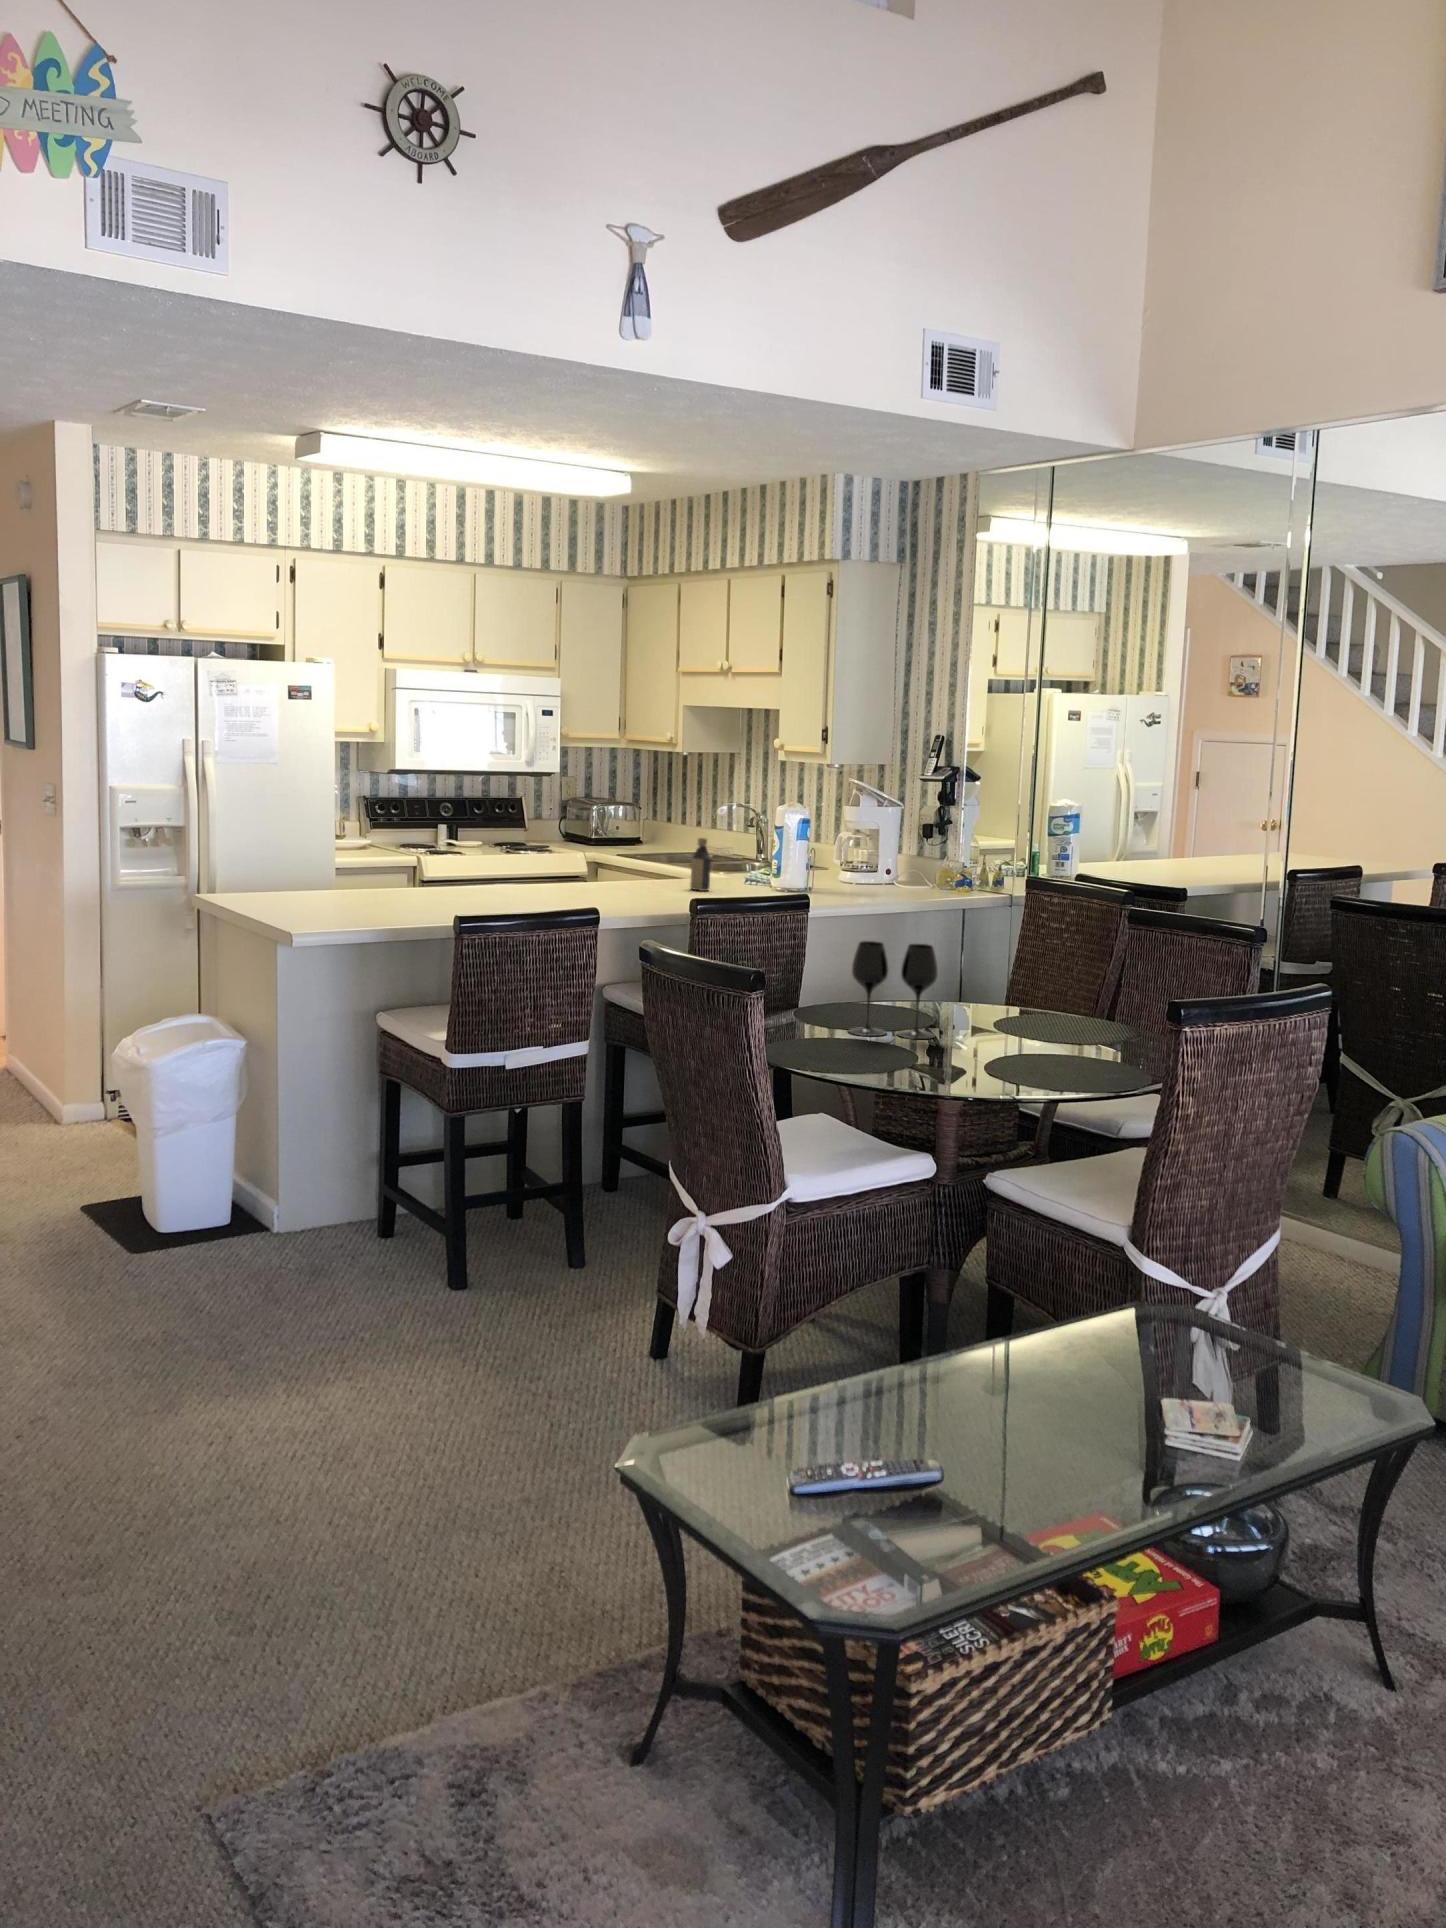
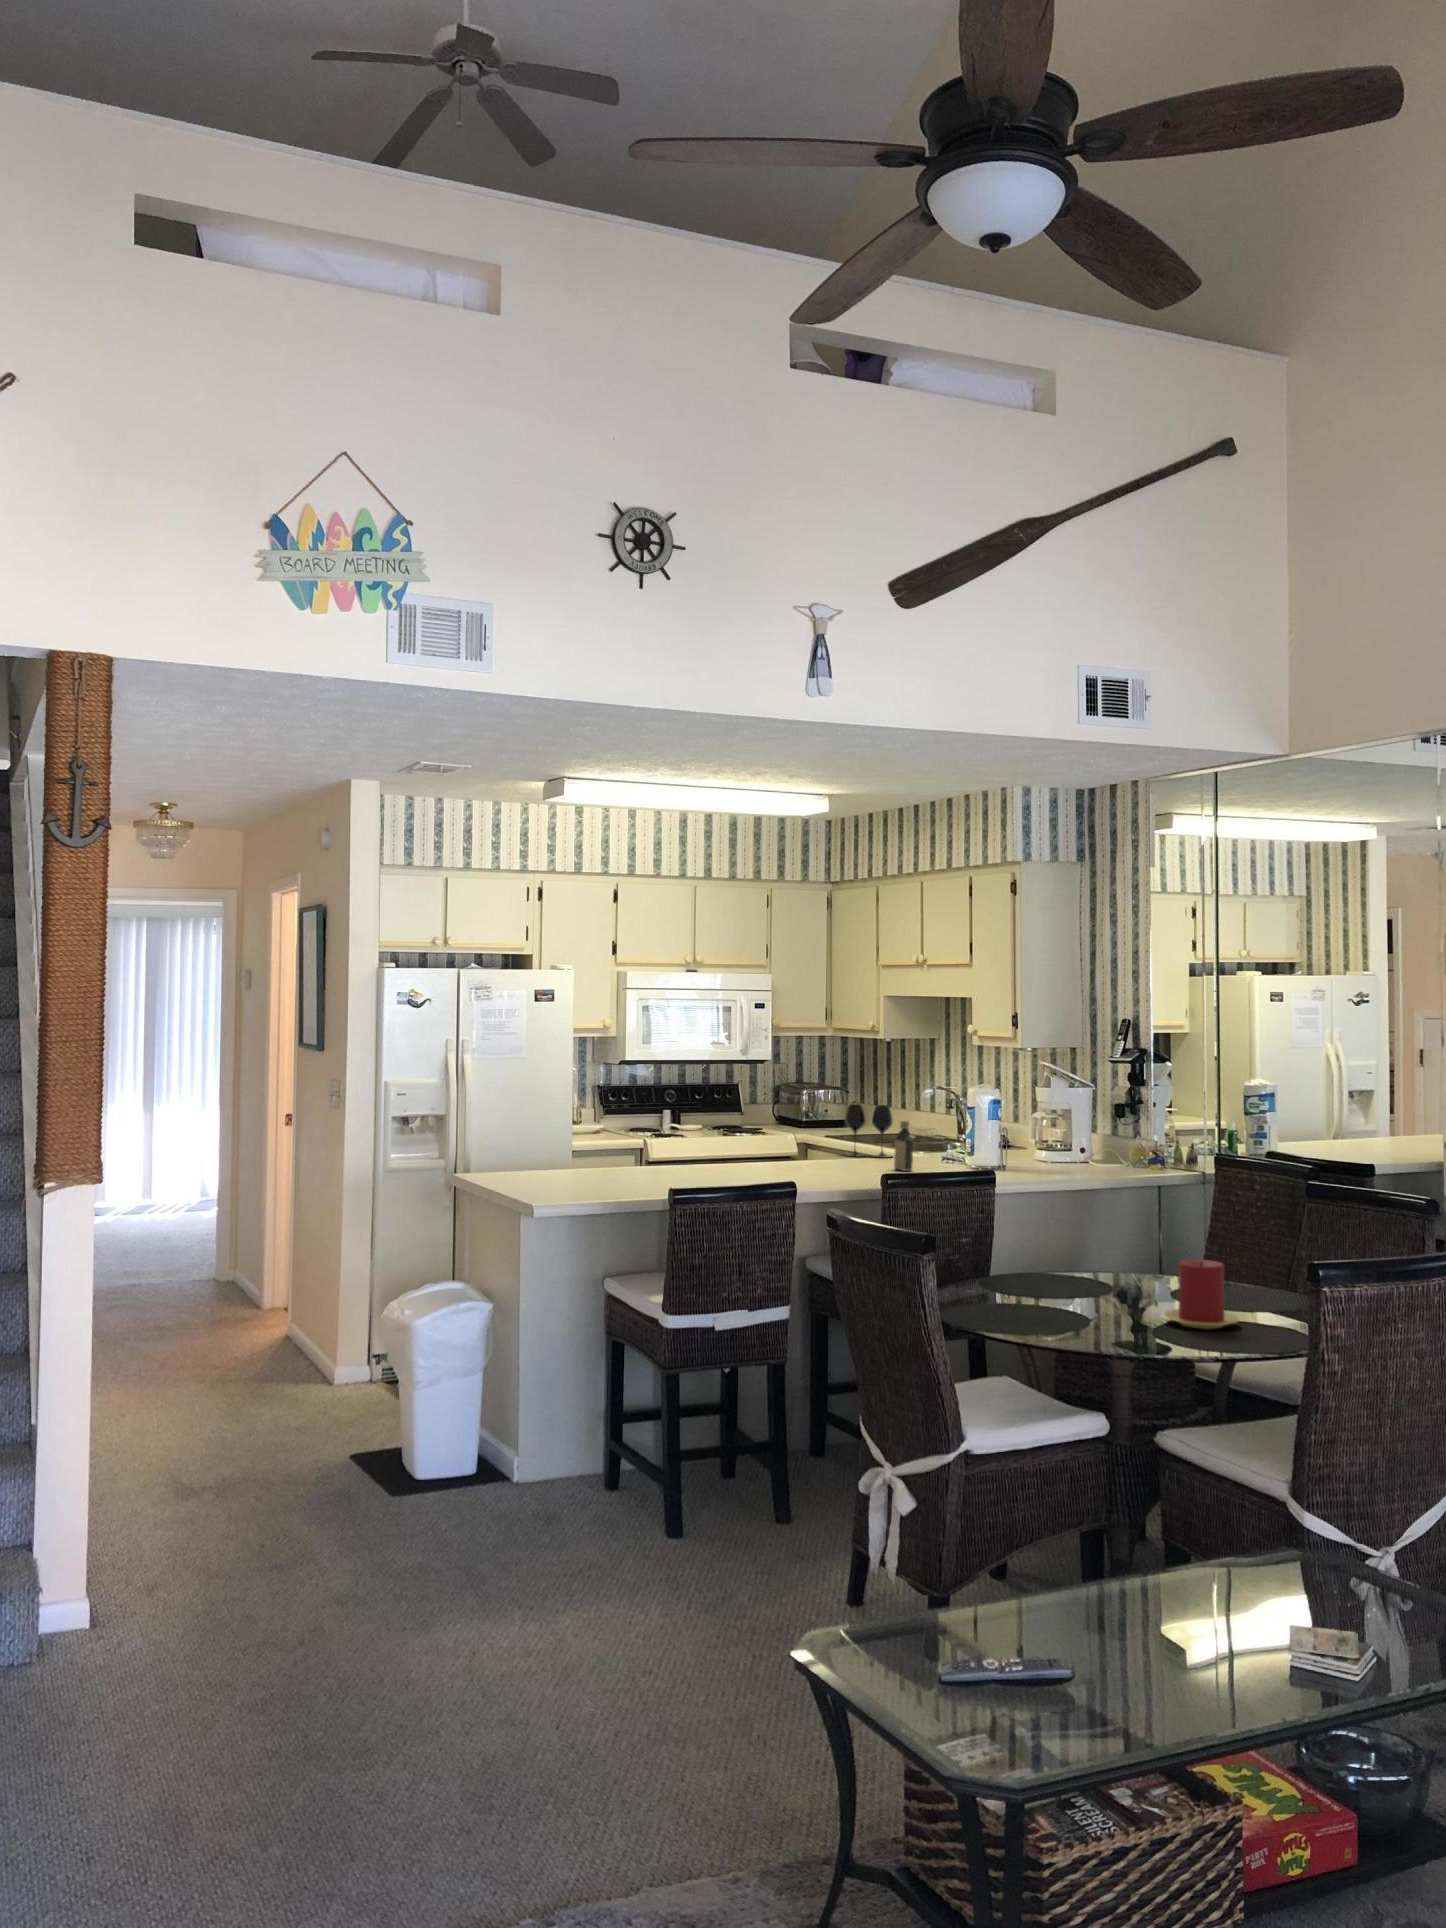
wine glass: present [849,941,938,1039] -> present [845,1104,893,1158]
candle: none [997,989,1076,1063] -> present [1164,1259,1239,1329]

